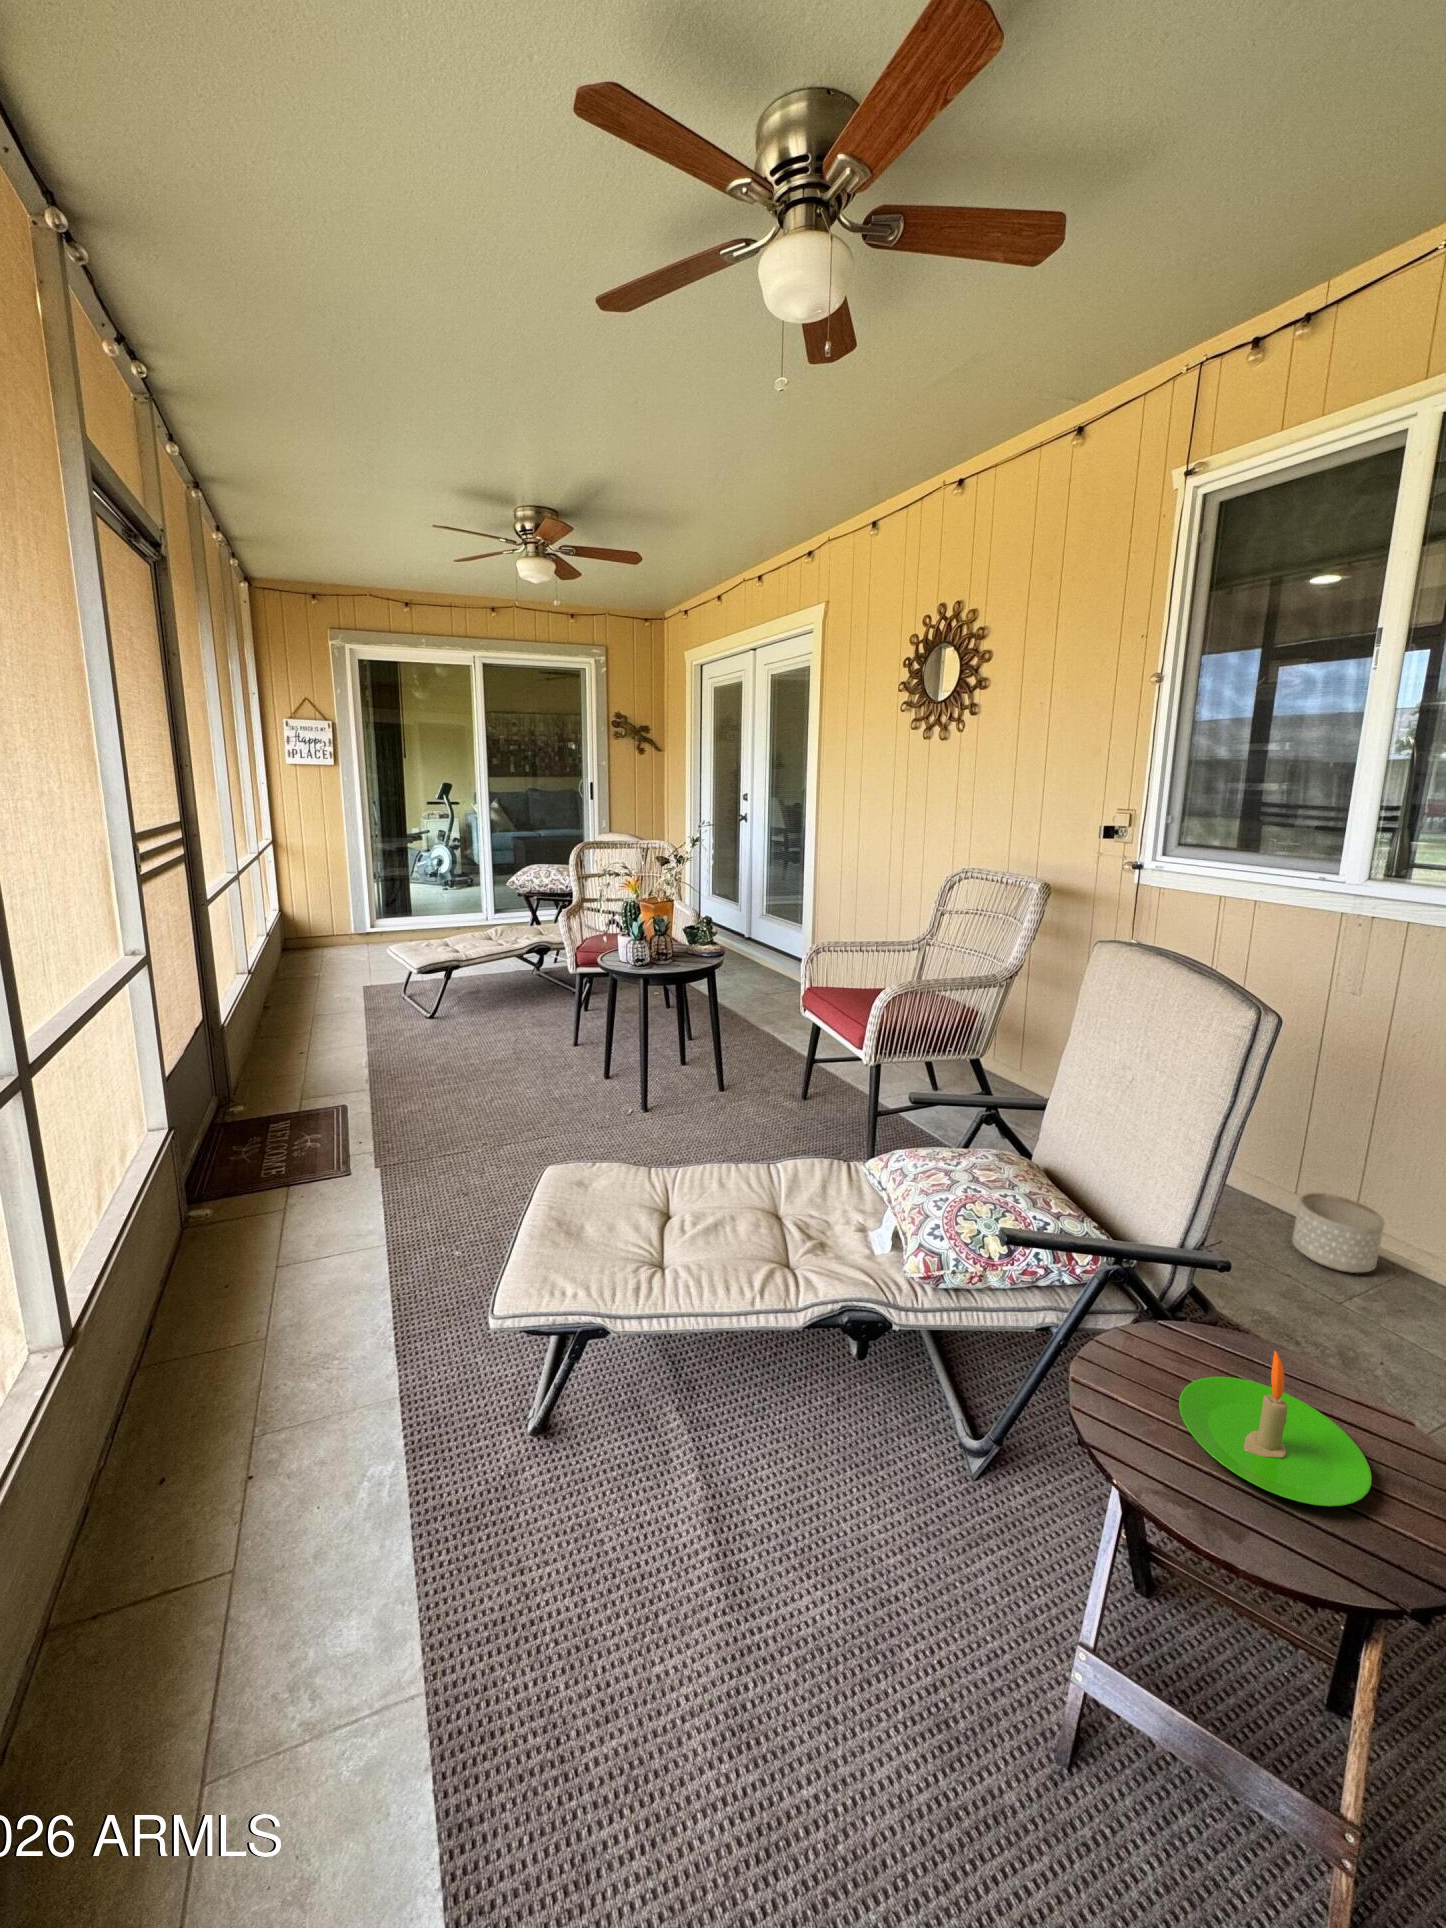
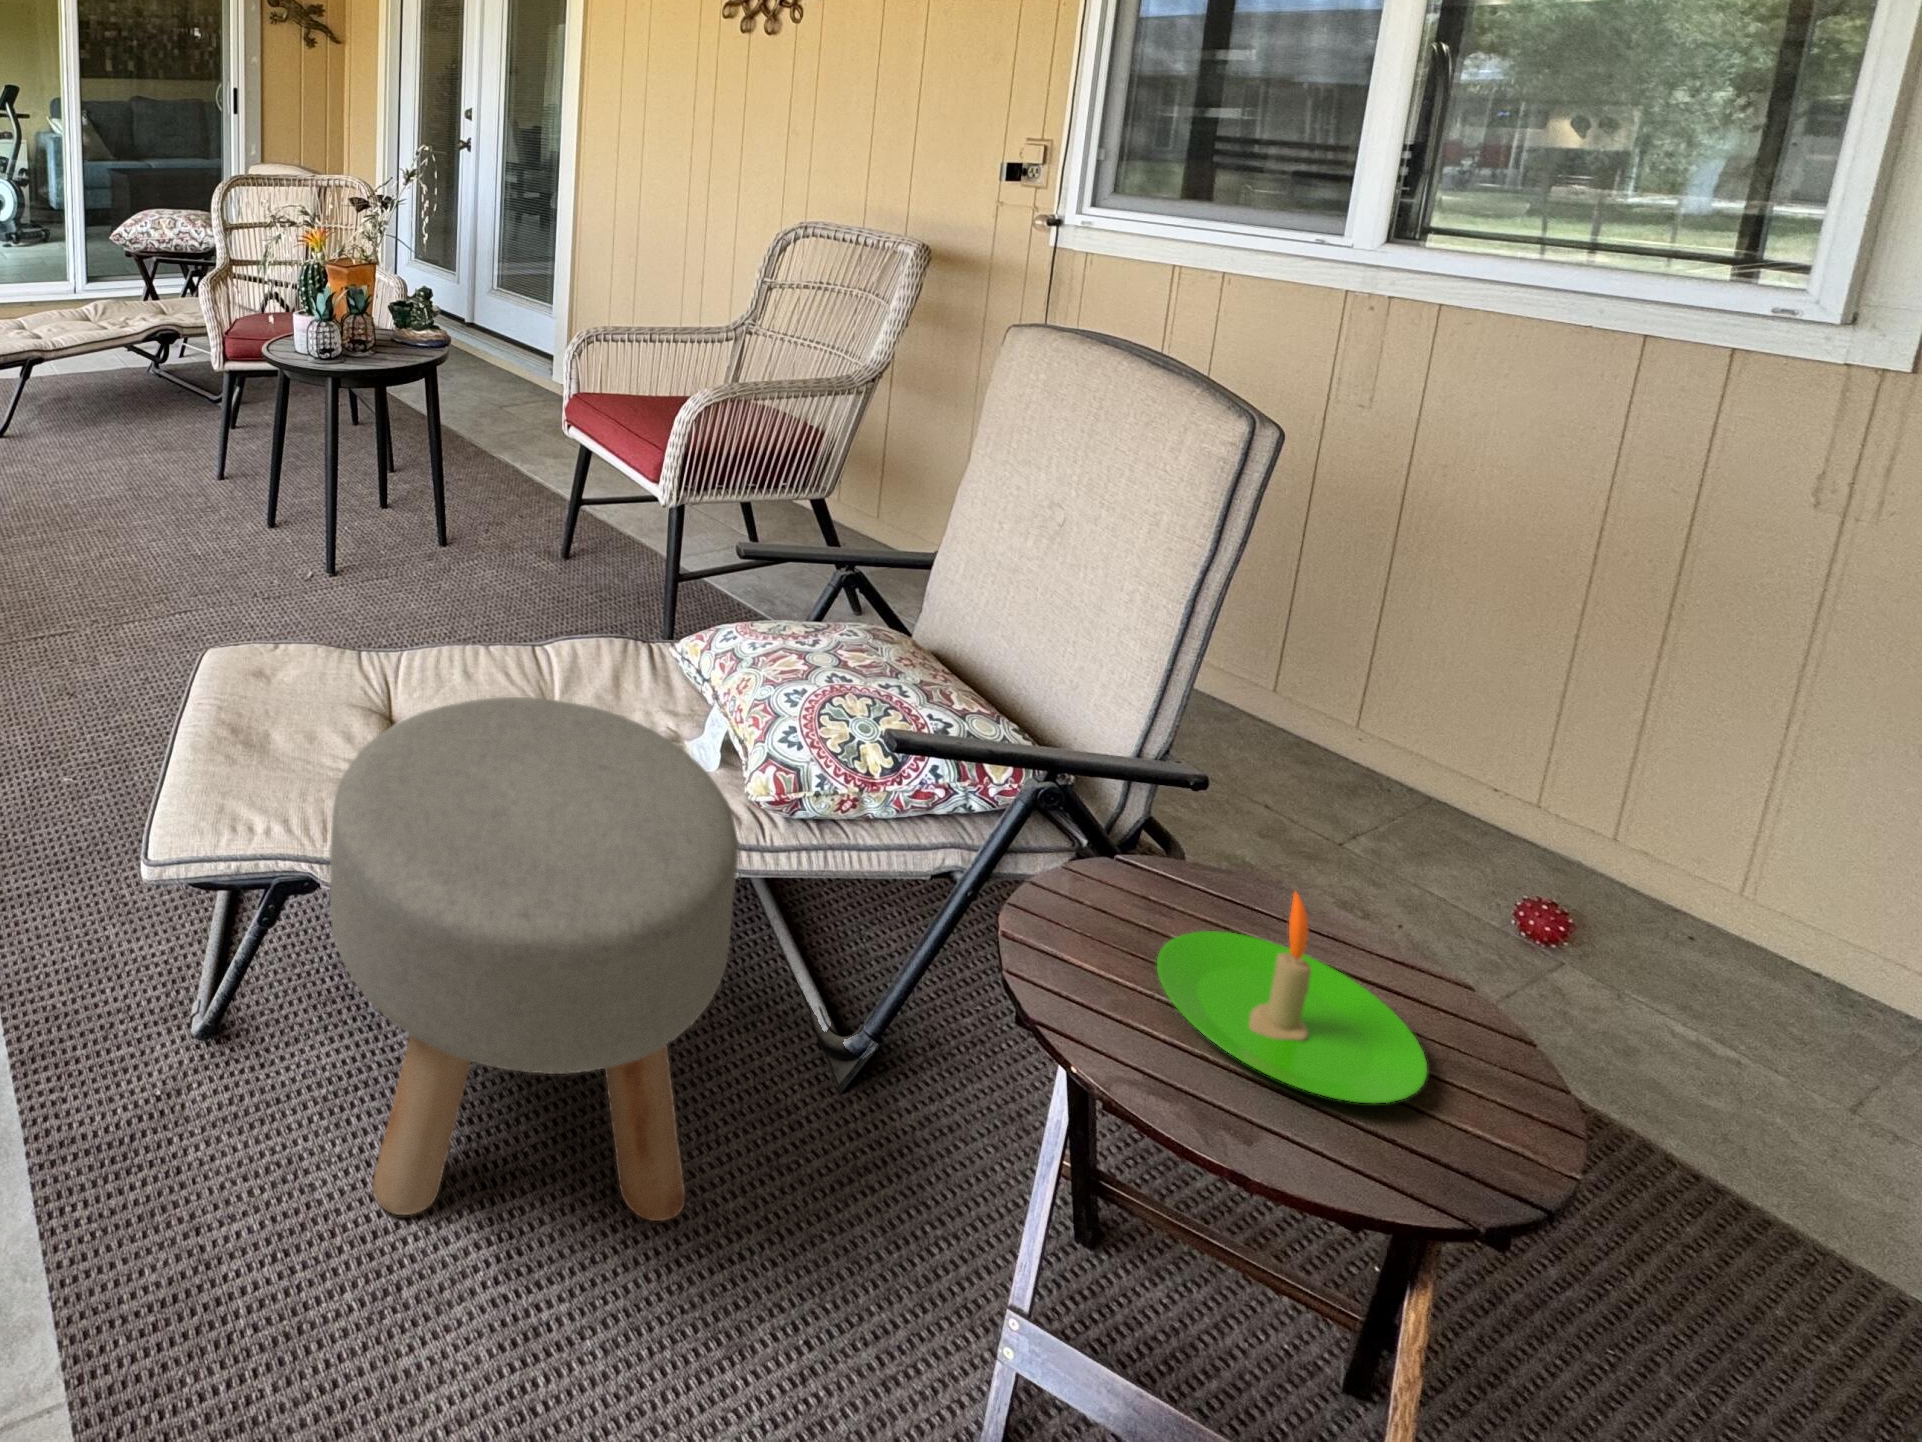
planter: present [1292,1193,1384,1273] -> none [1264,686,1393,798]
ottoman: none [614,1203,894,1571] -> present [330,697,738,1221]

